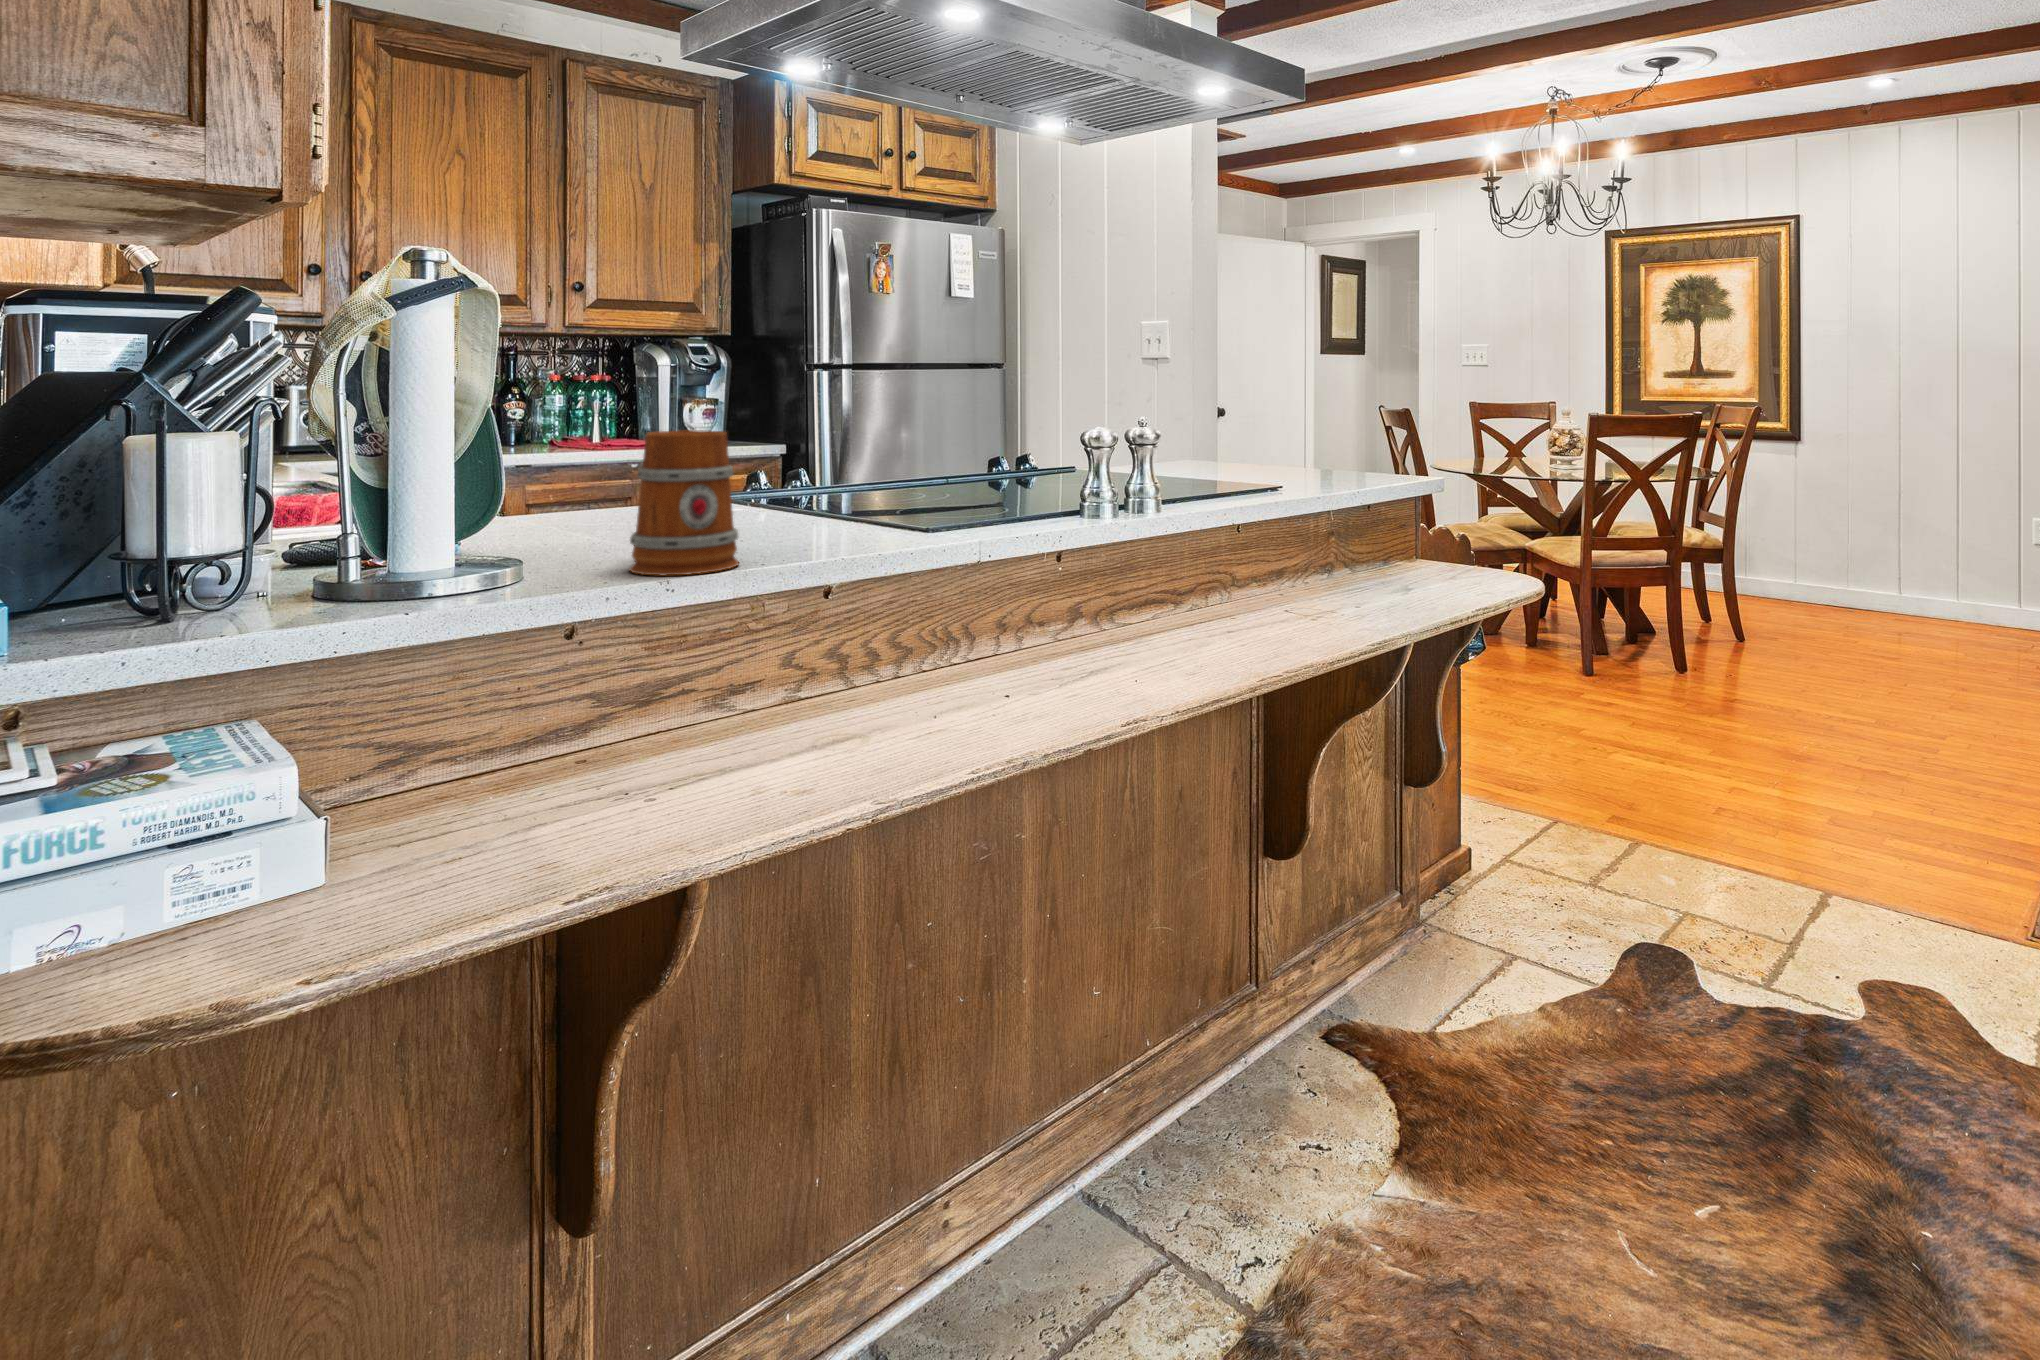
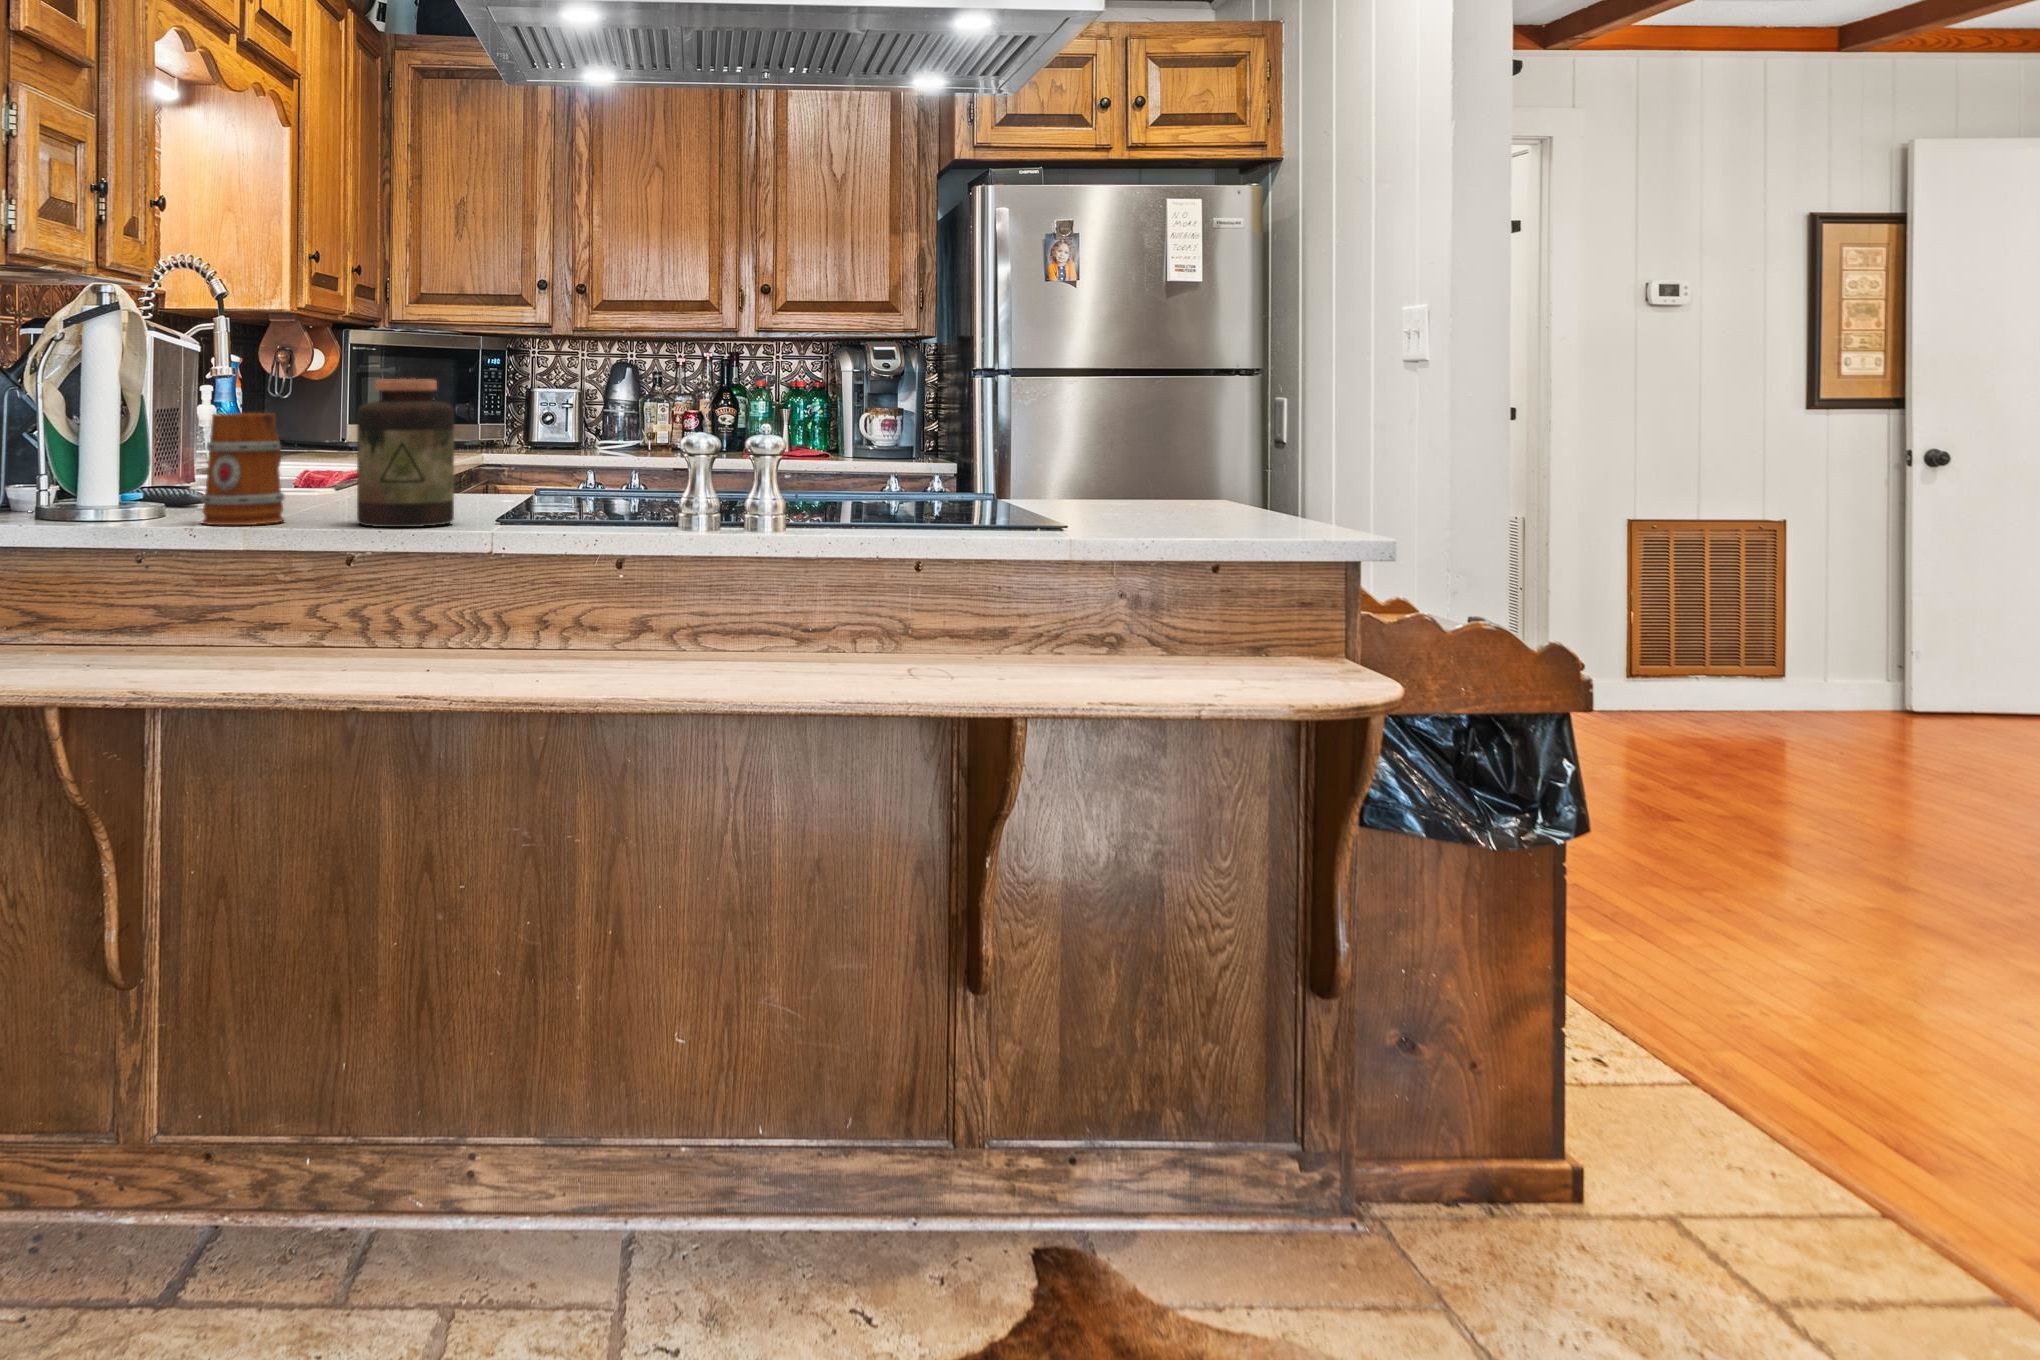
jar: none [810,389,920,552] -> present [357,379,454,527]

